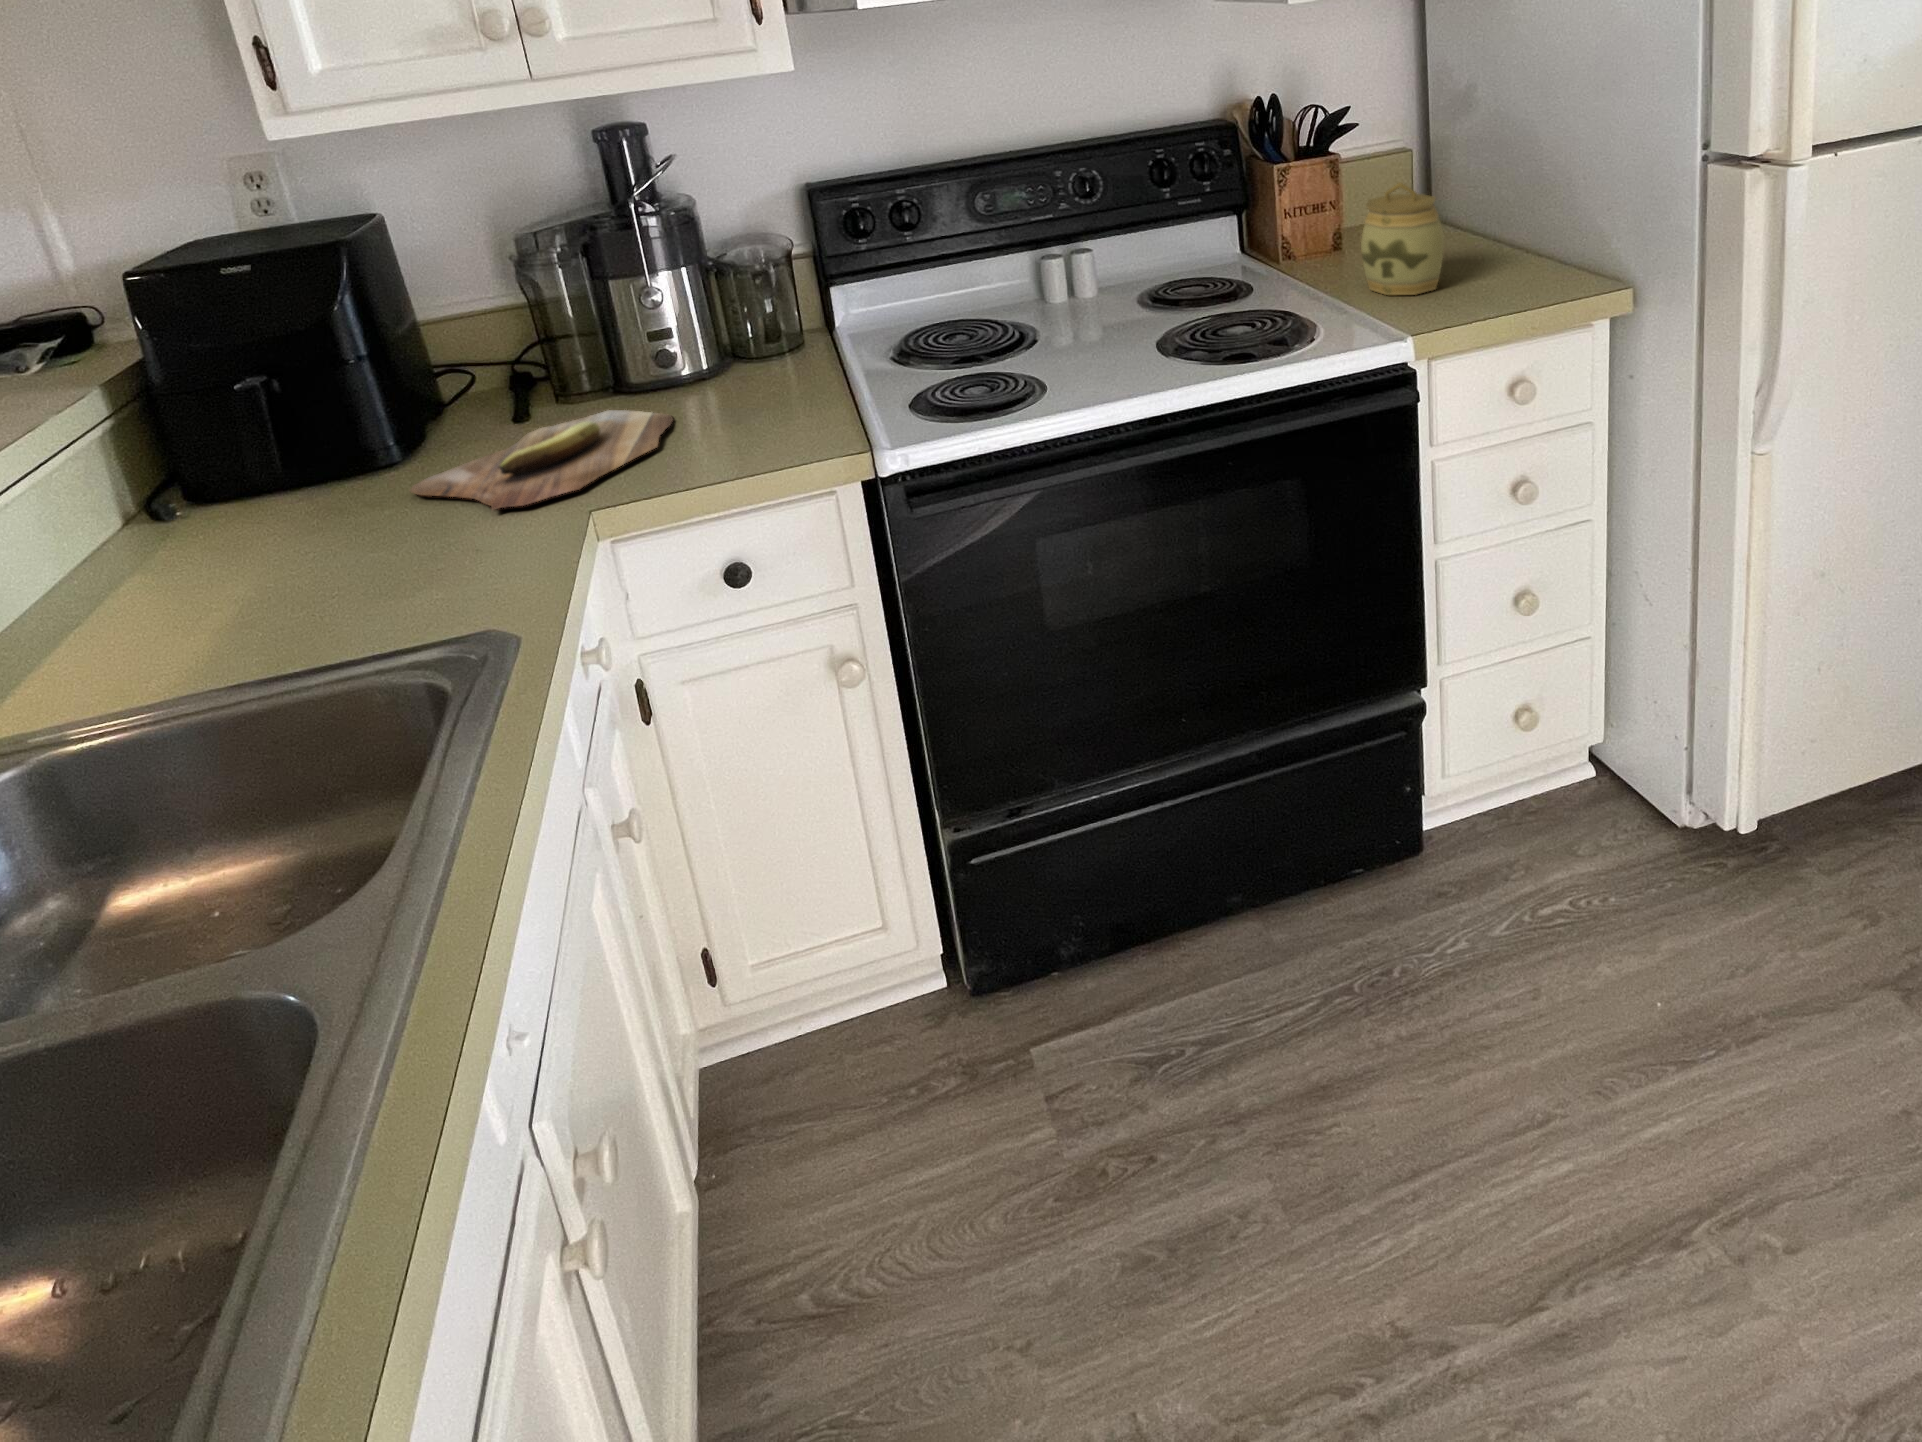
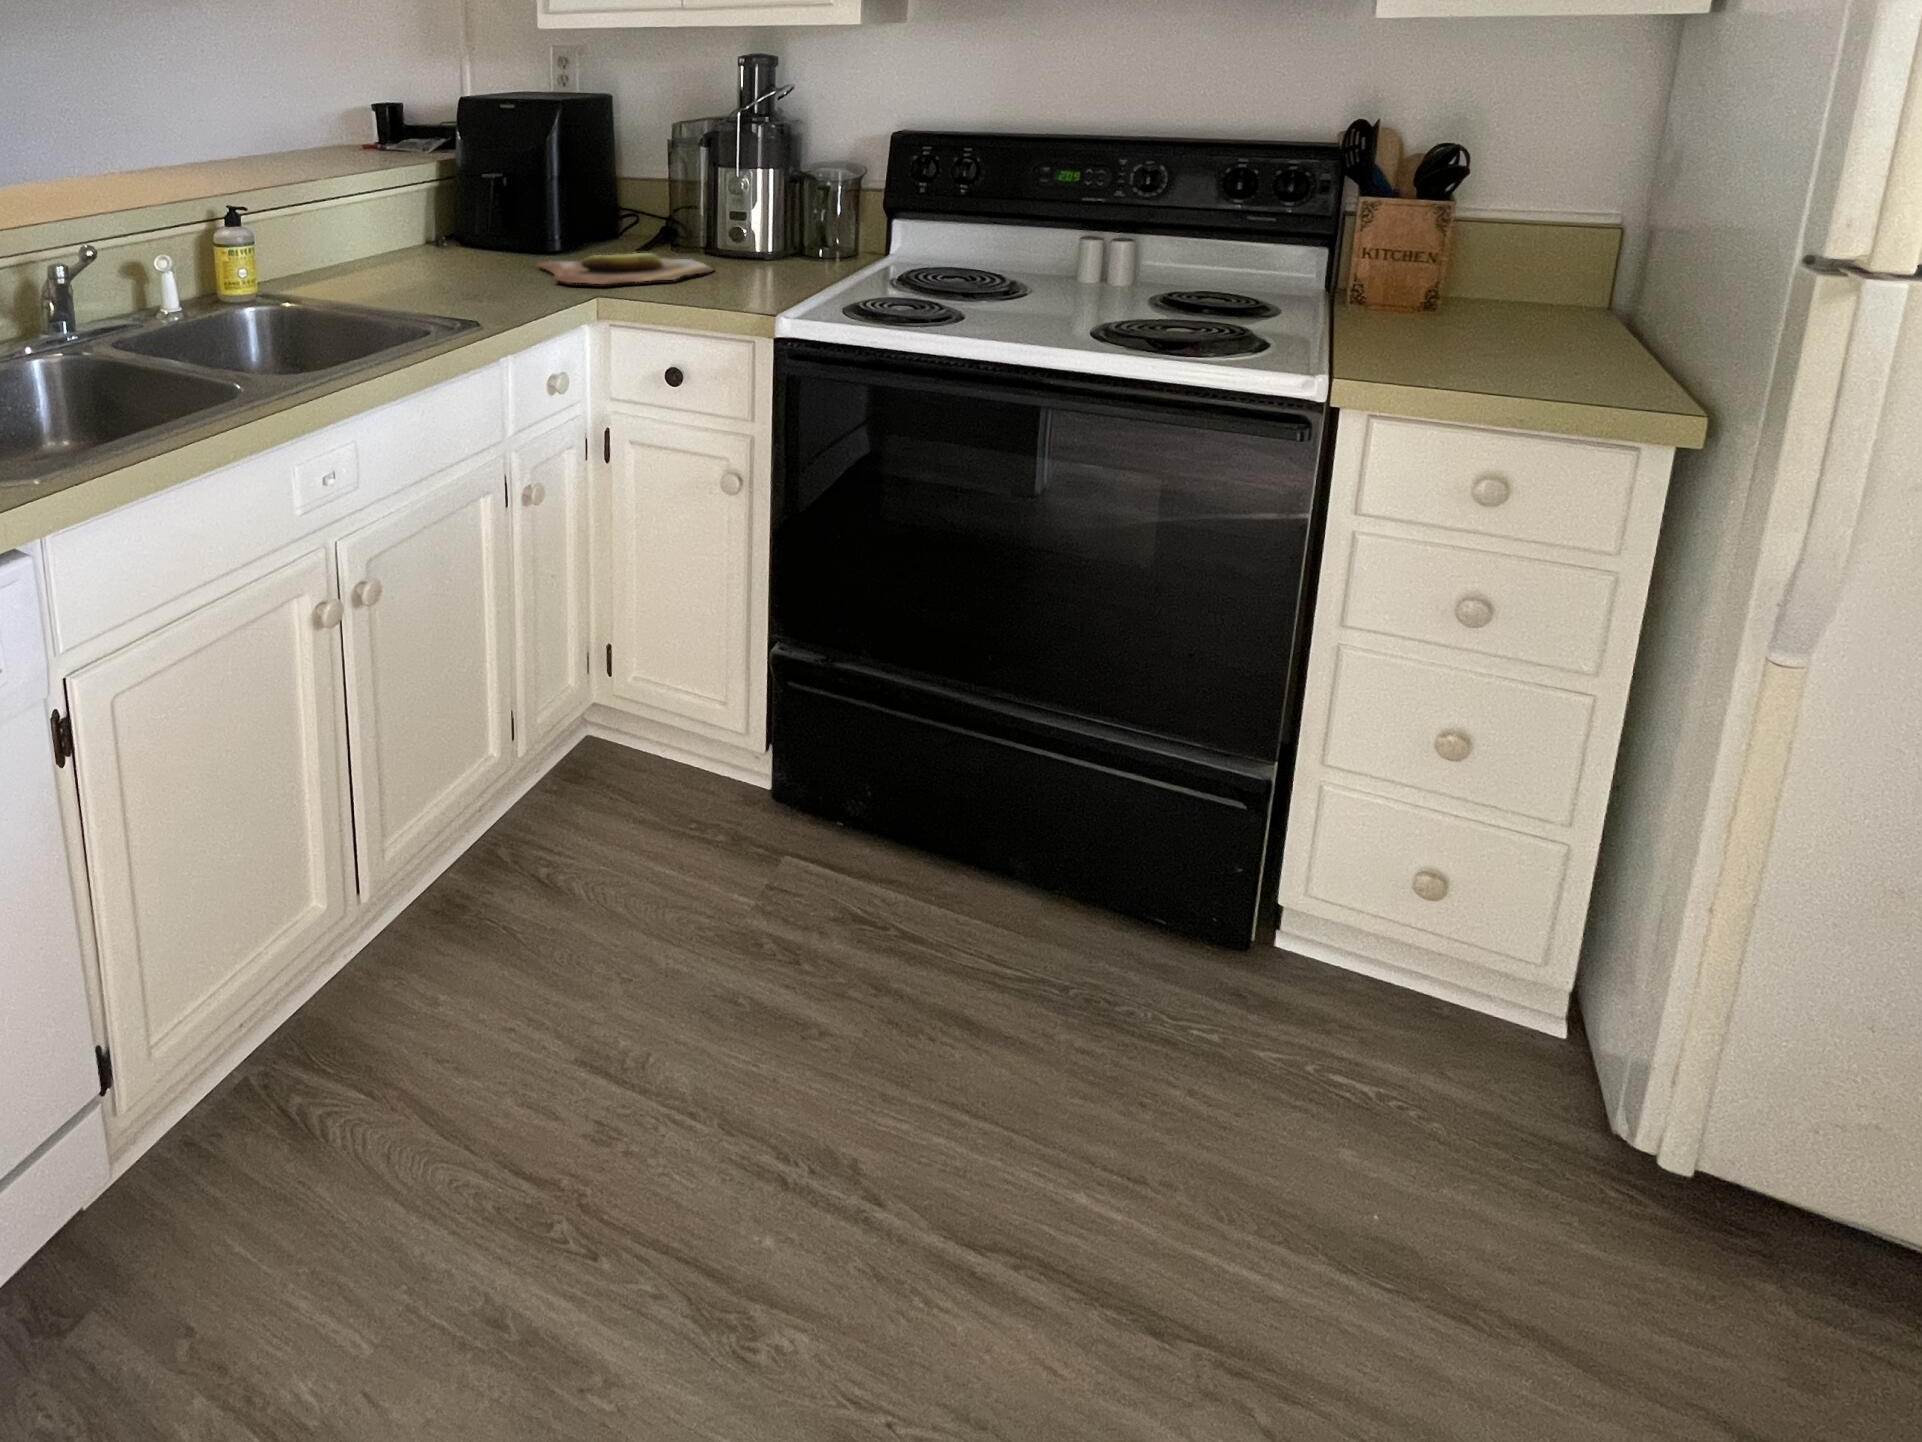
jar: present [1361,183,1444,295] -> none [1394,229,1511,359]

